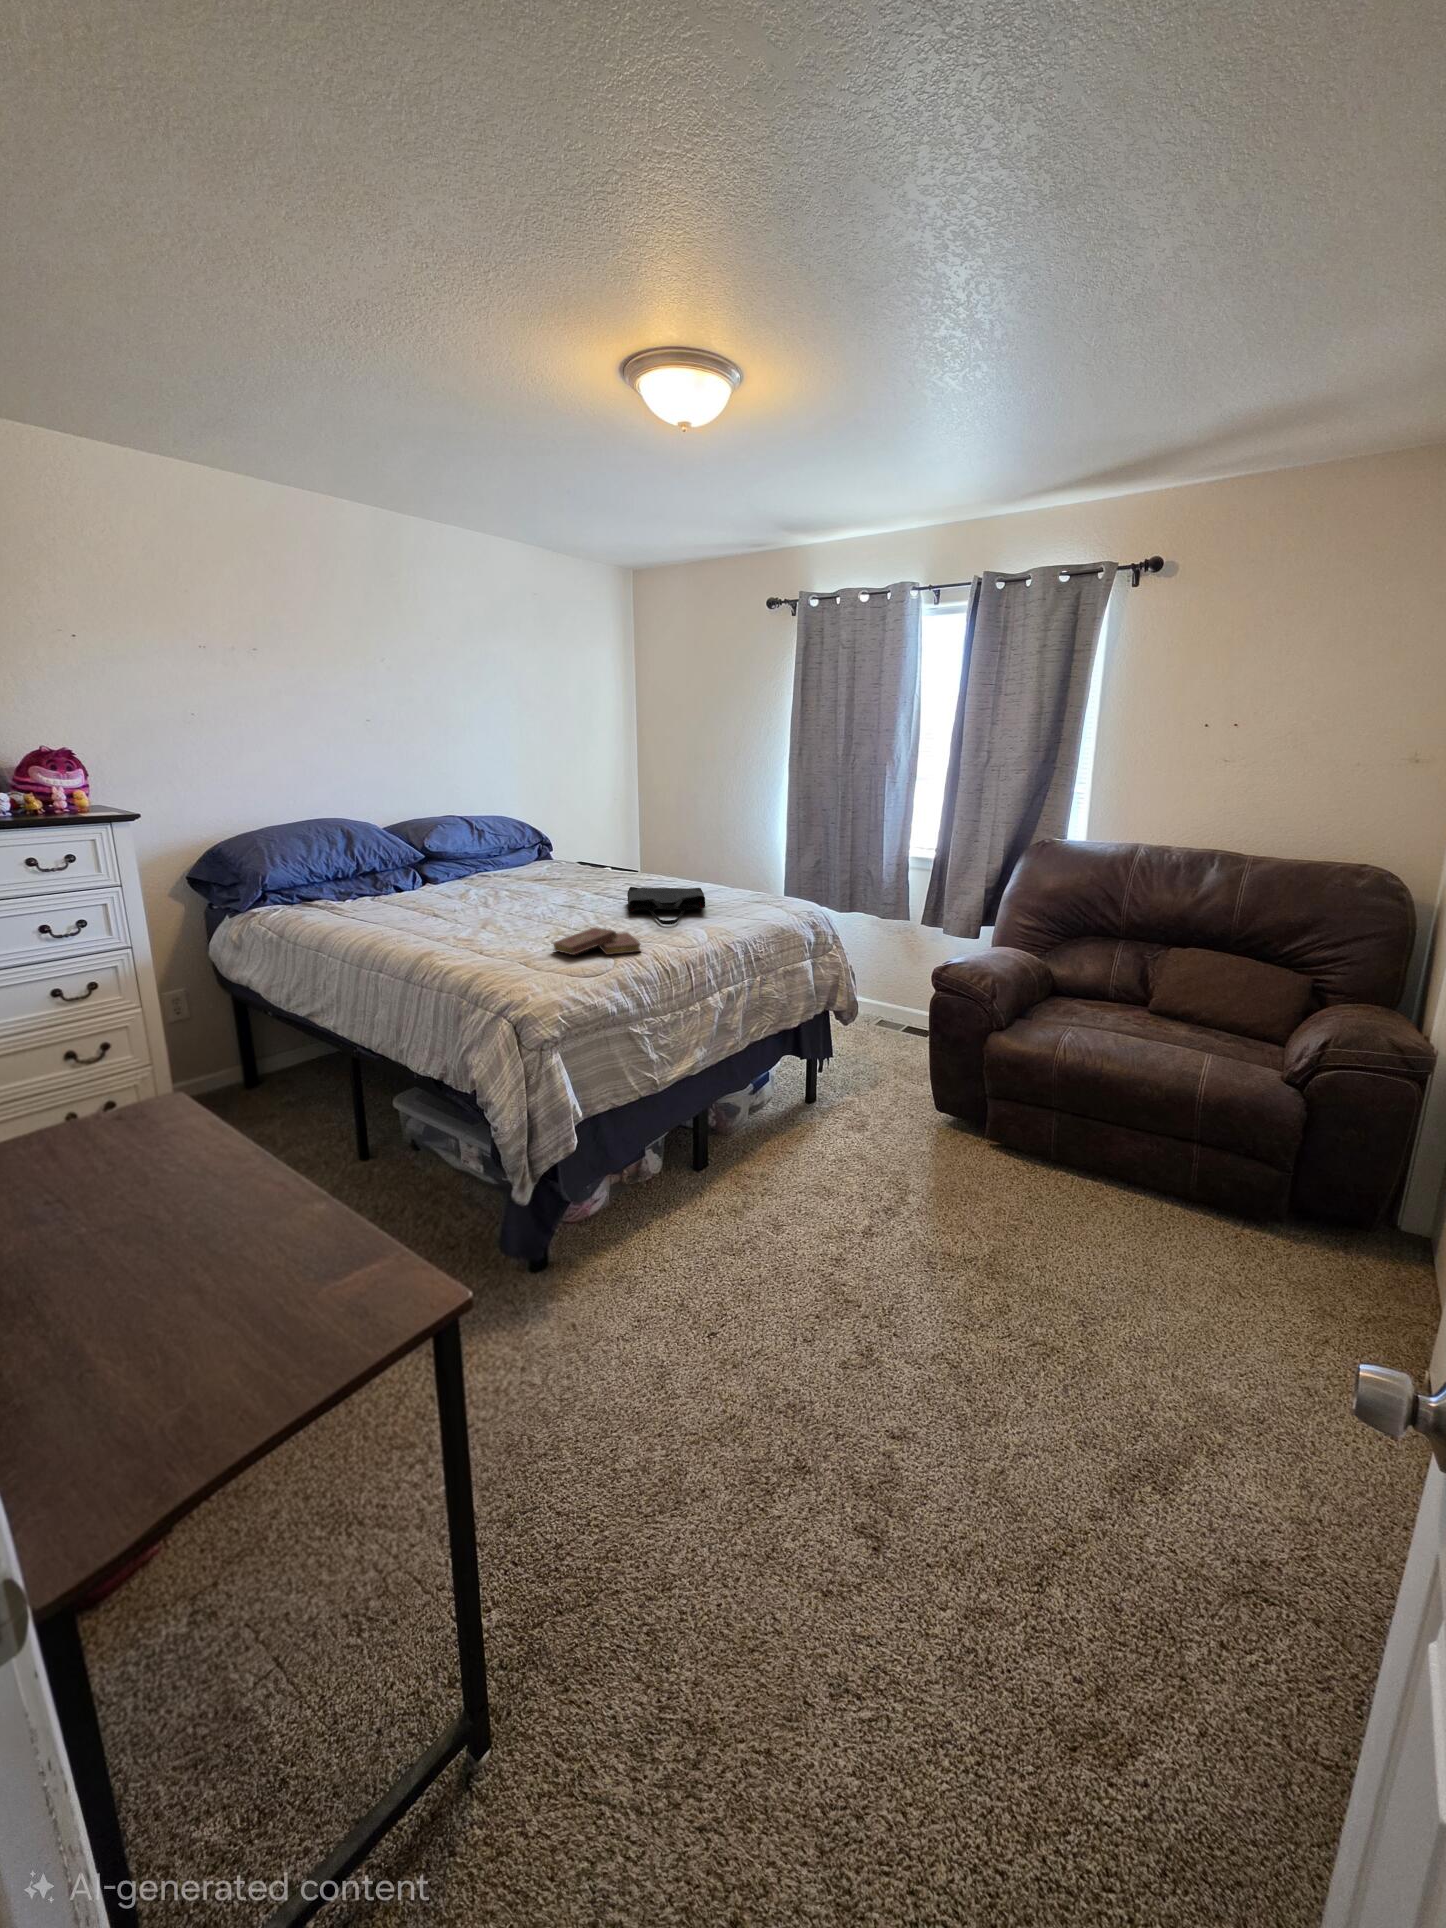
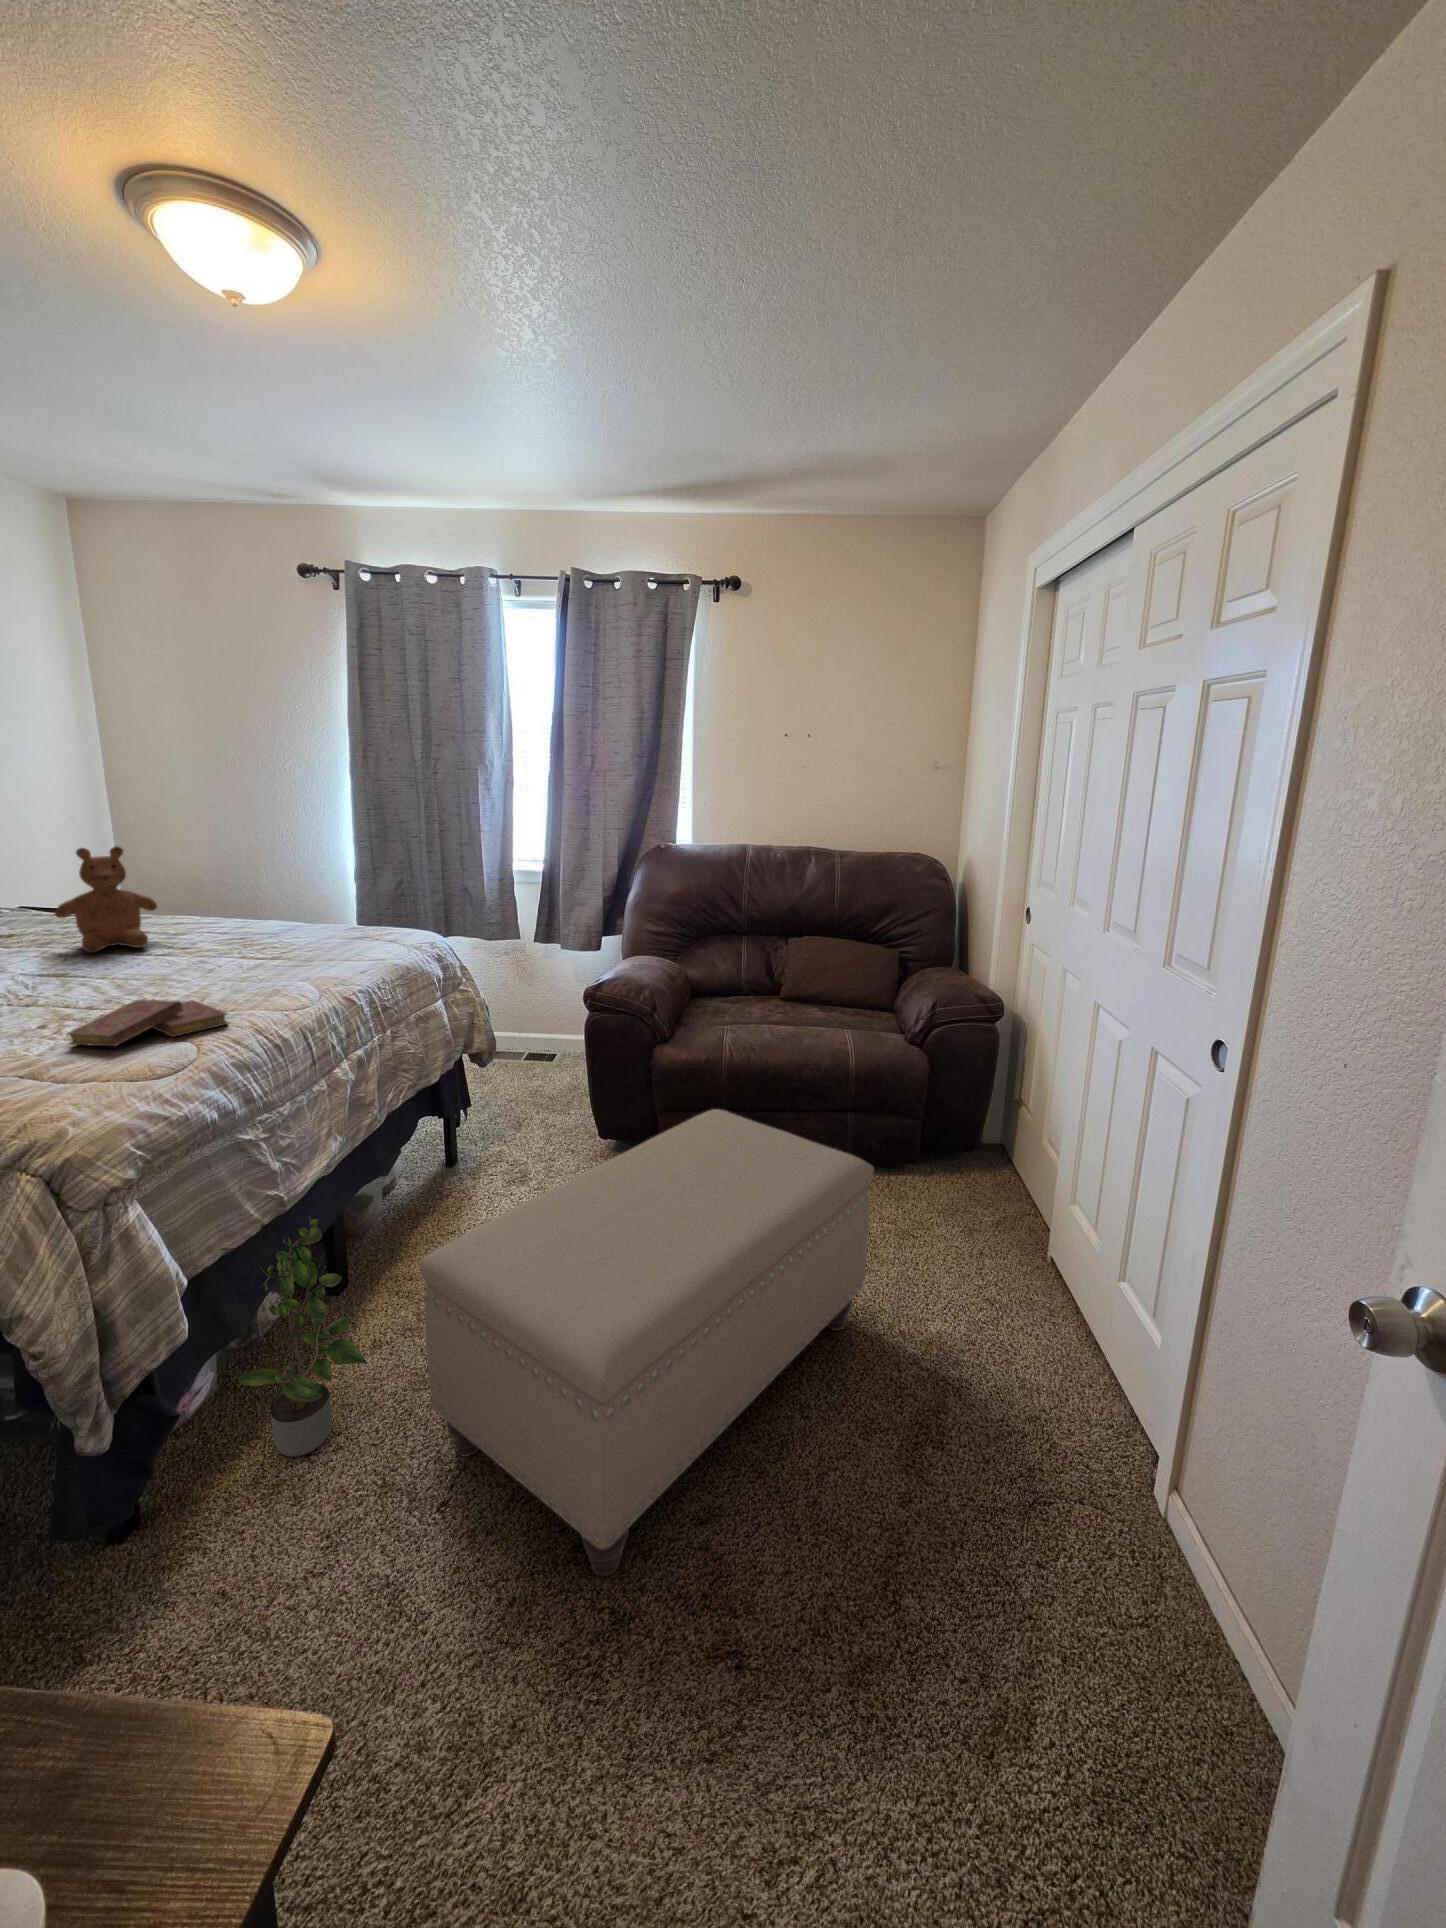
teddy bear: none [579,822,636,894] -> present [55,846,157,953]
tote bag: present [627,887,705,925] -> none [158,928,292,982]
potted plant: none [608,1096,693,1263] -> present [238,1216,367,1457]
ottoman: none [720,1097,1155,1434] -> present [420,1109,874,1577]

